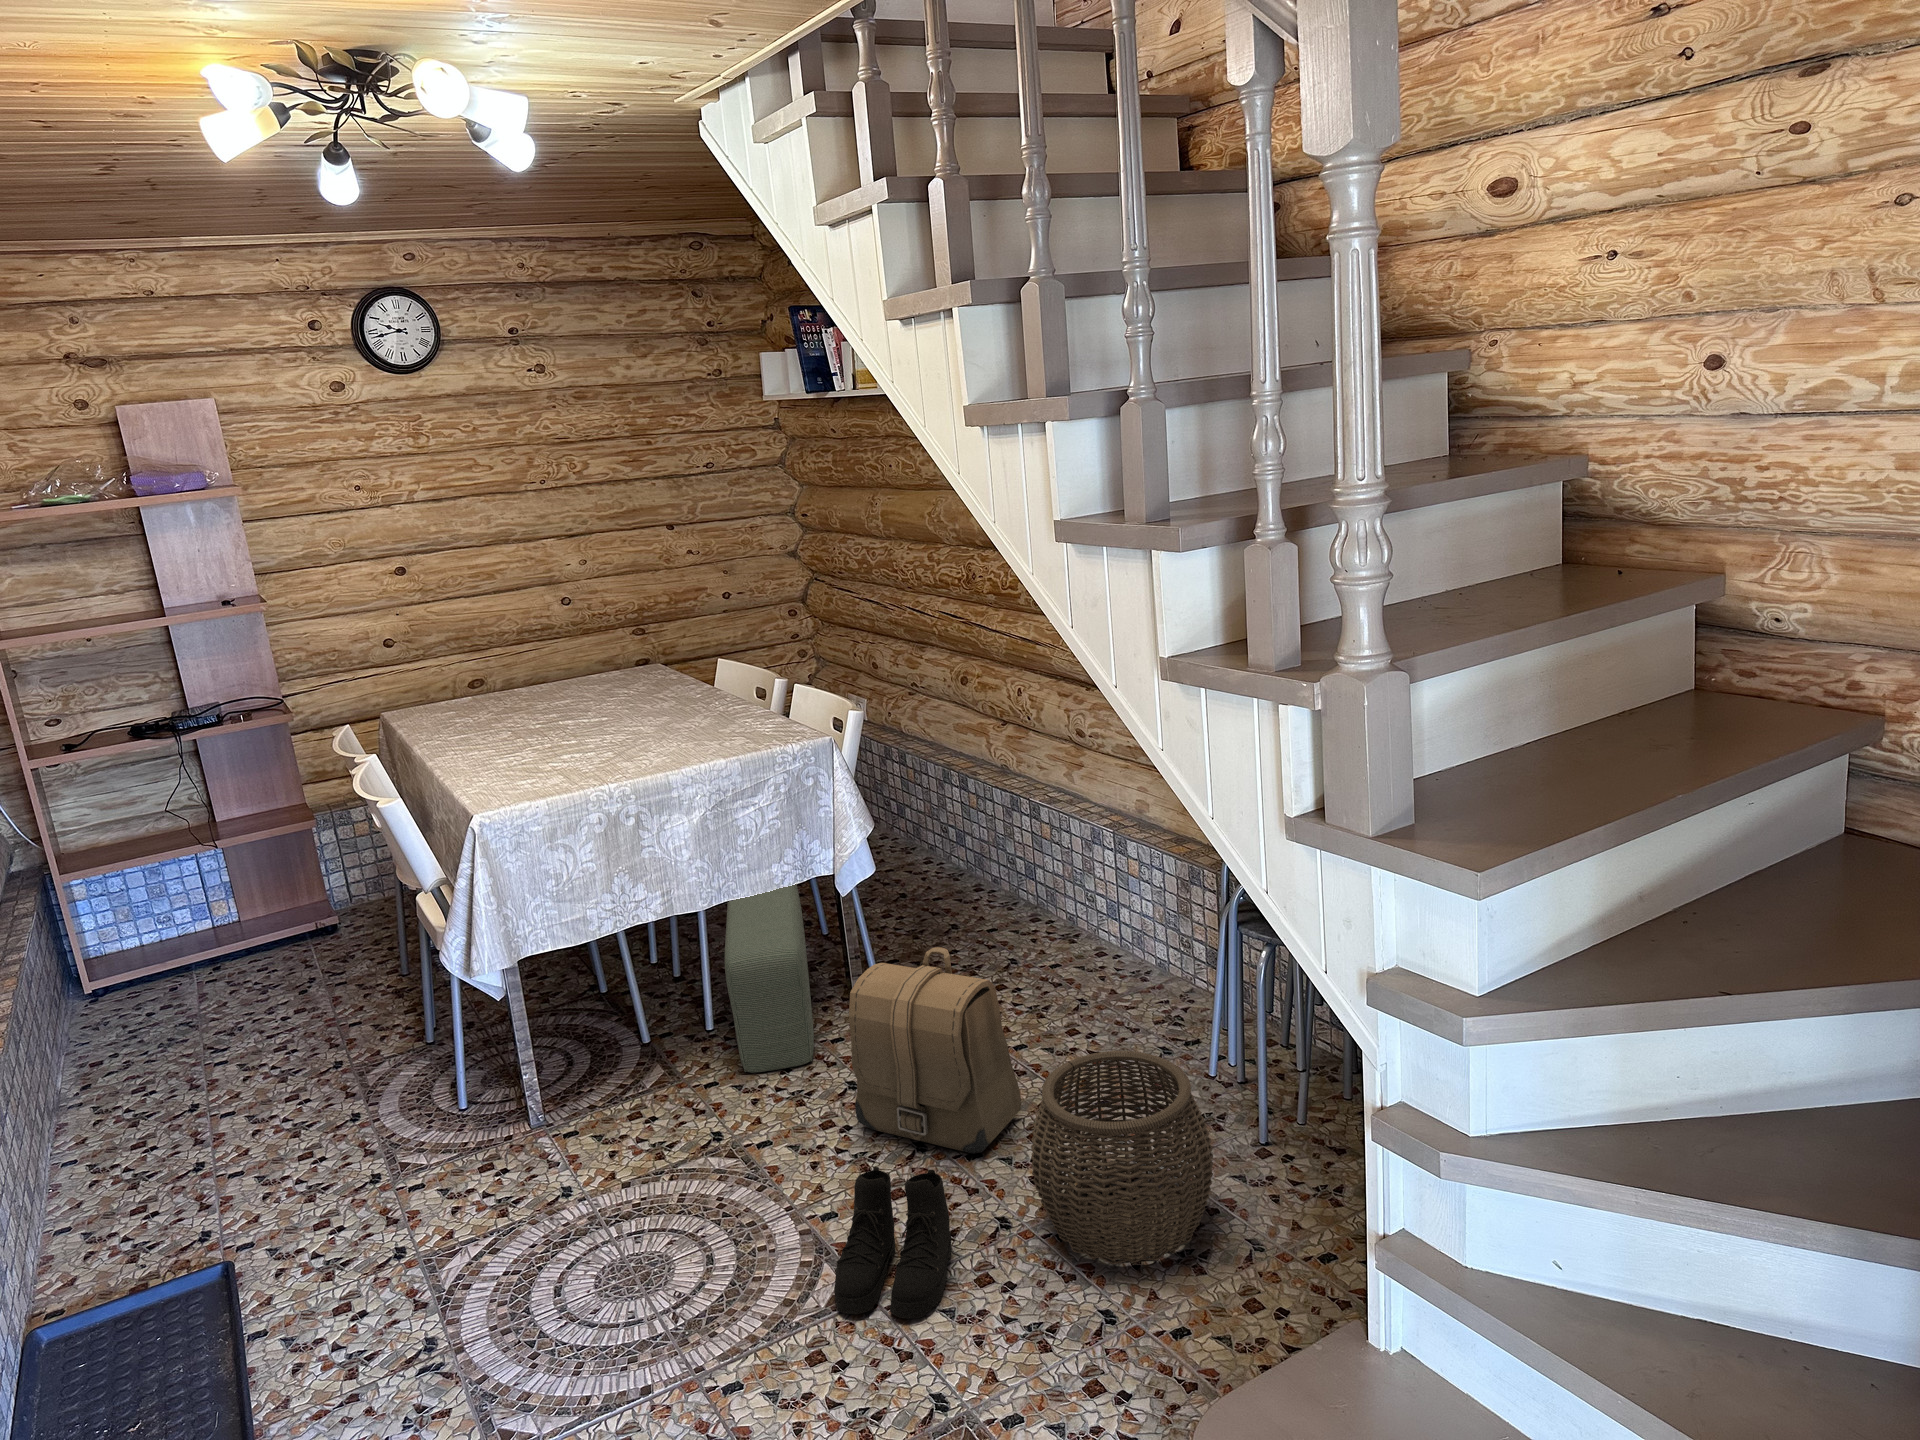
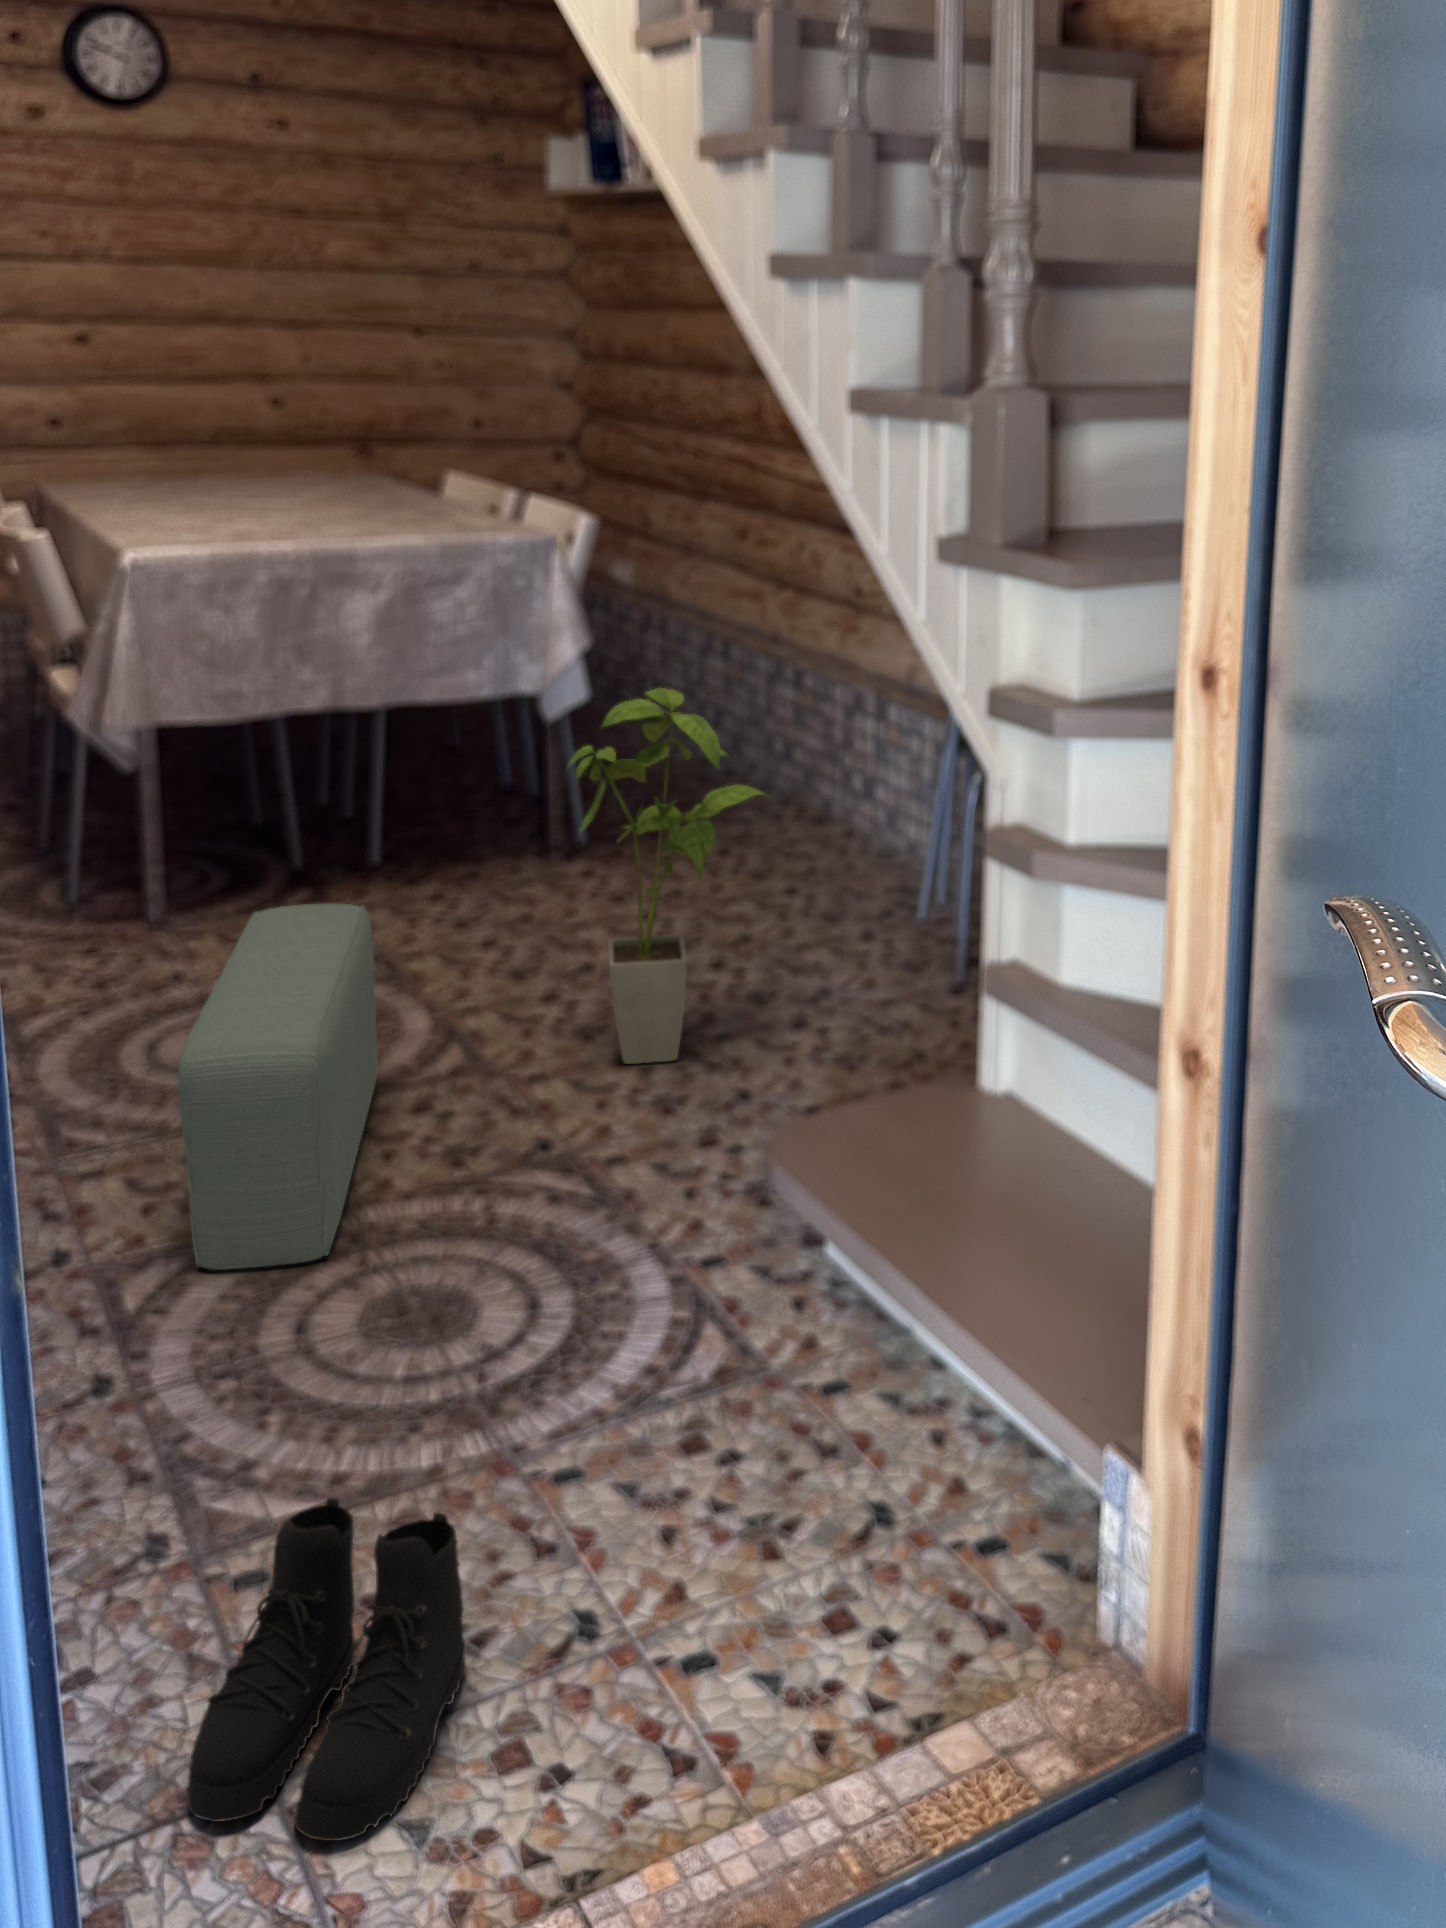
house plant: none [891,732,1009,947] -> present [568,688,765,1064]
backpack: present [849,947,1021,1154] -> none [361,1065,680,1469]
woven basket: present [1031,1051,1213,1265] -> none [641,1296,1003,1744]

